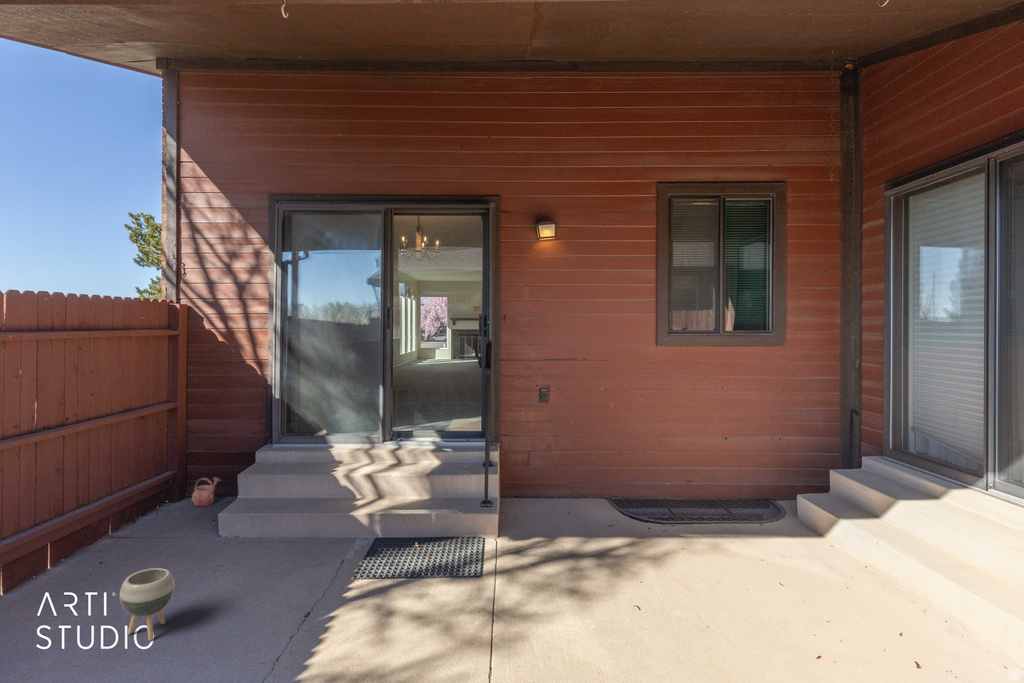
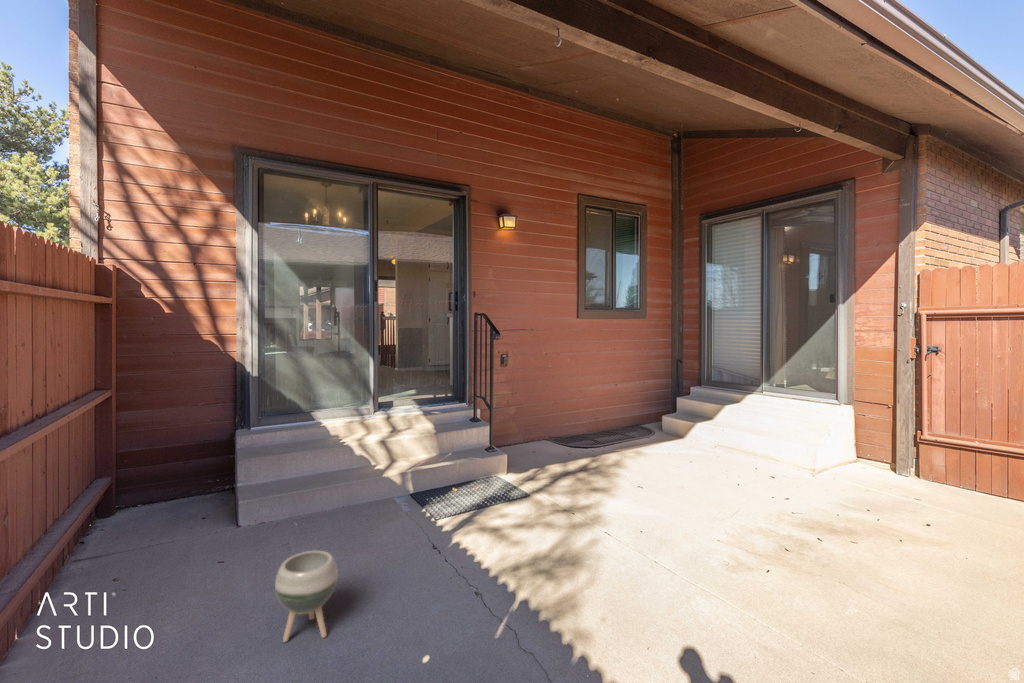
watering can: present [192,478,220,506] -> none [146,478,175,514]

